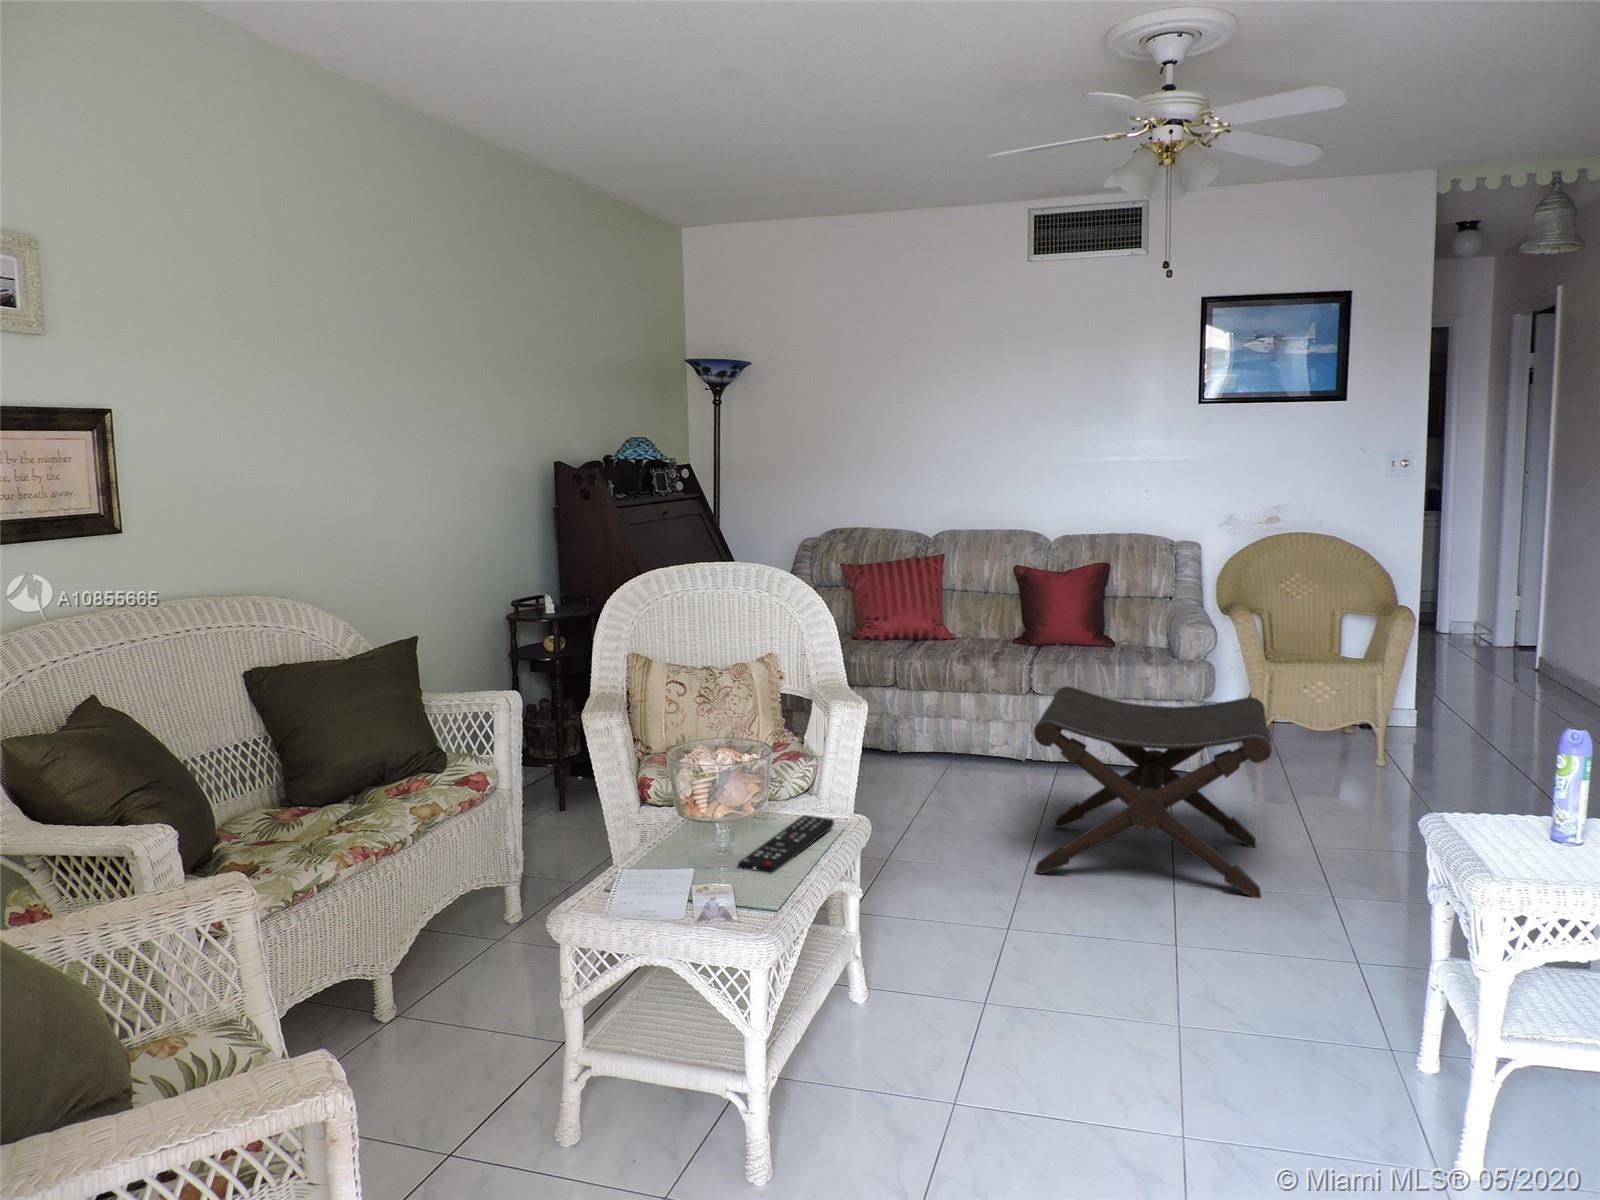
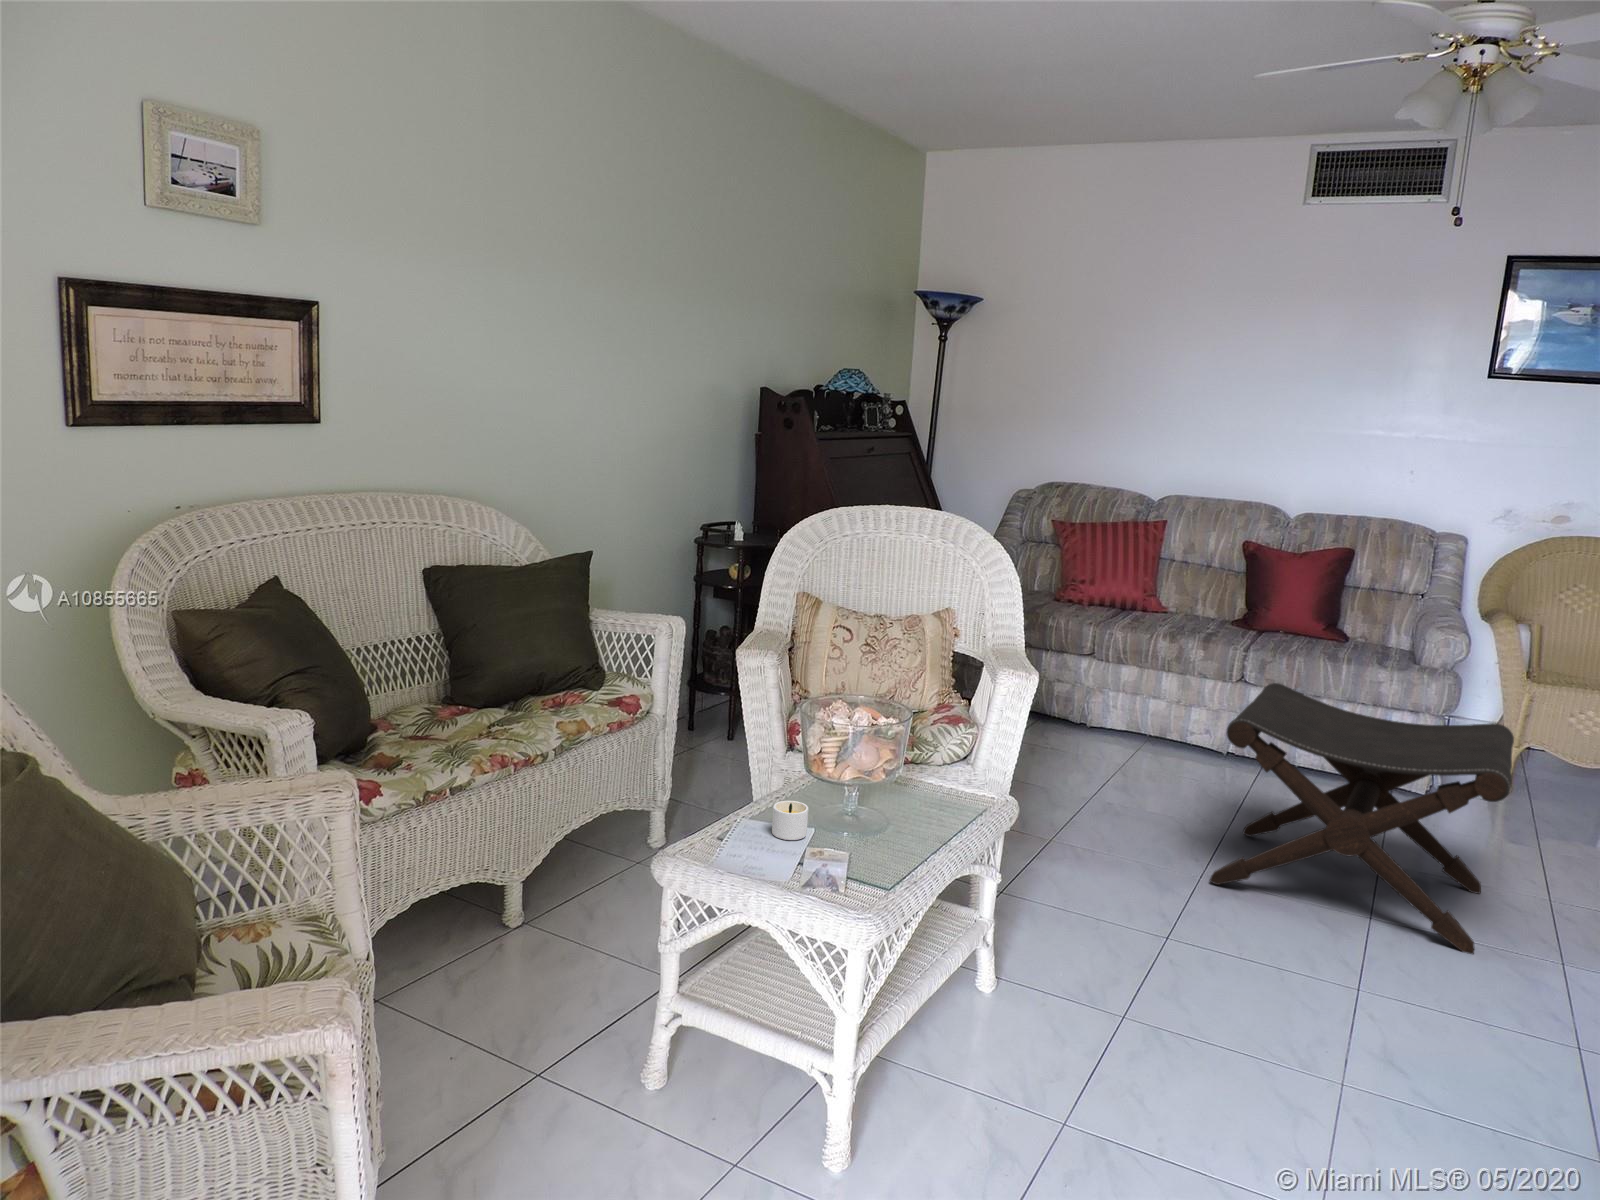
remote control: present [738,815,834,874] -> none [860,788,975,849]
candle: none [654,844,704,882] -> present [772,801,808,840]

